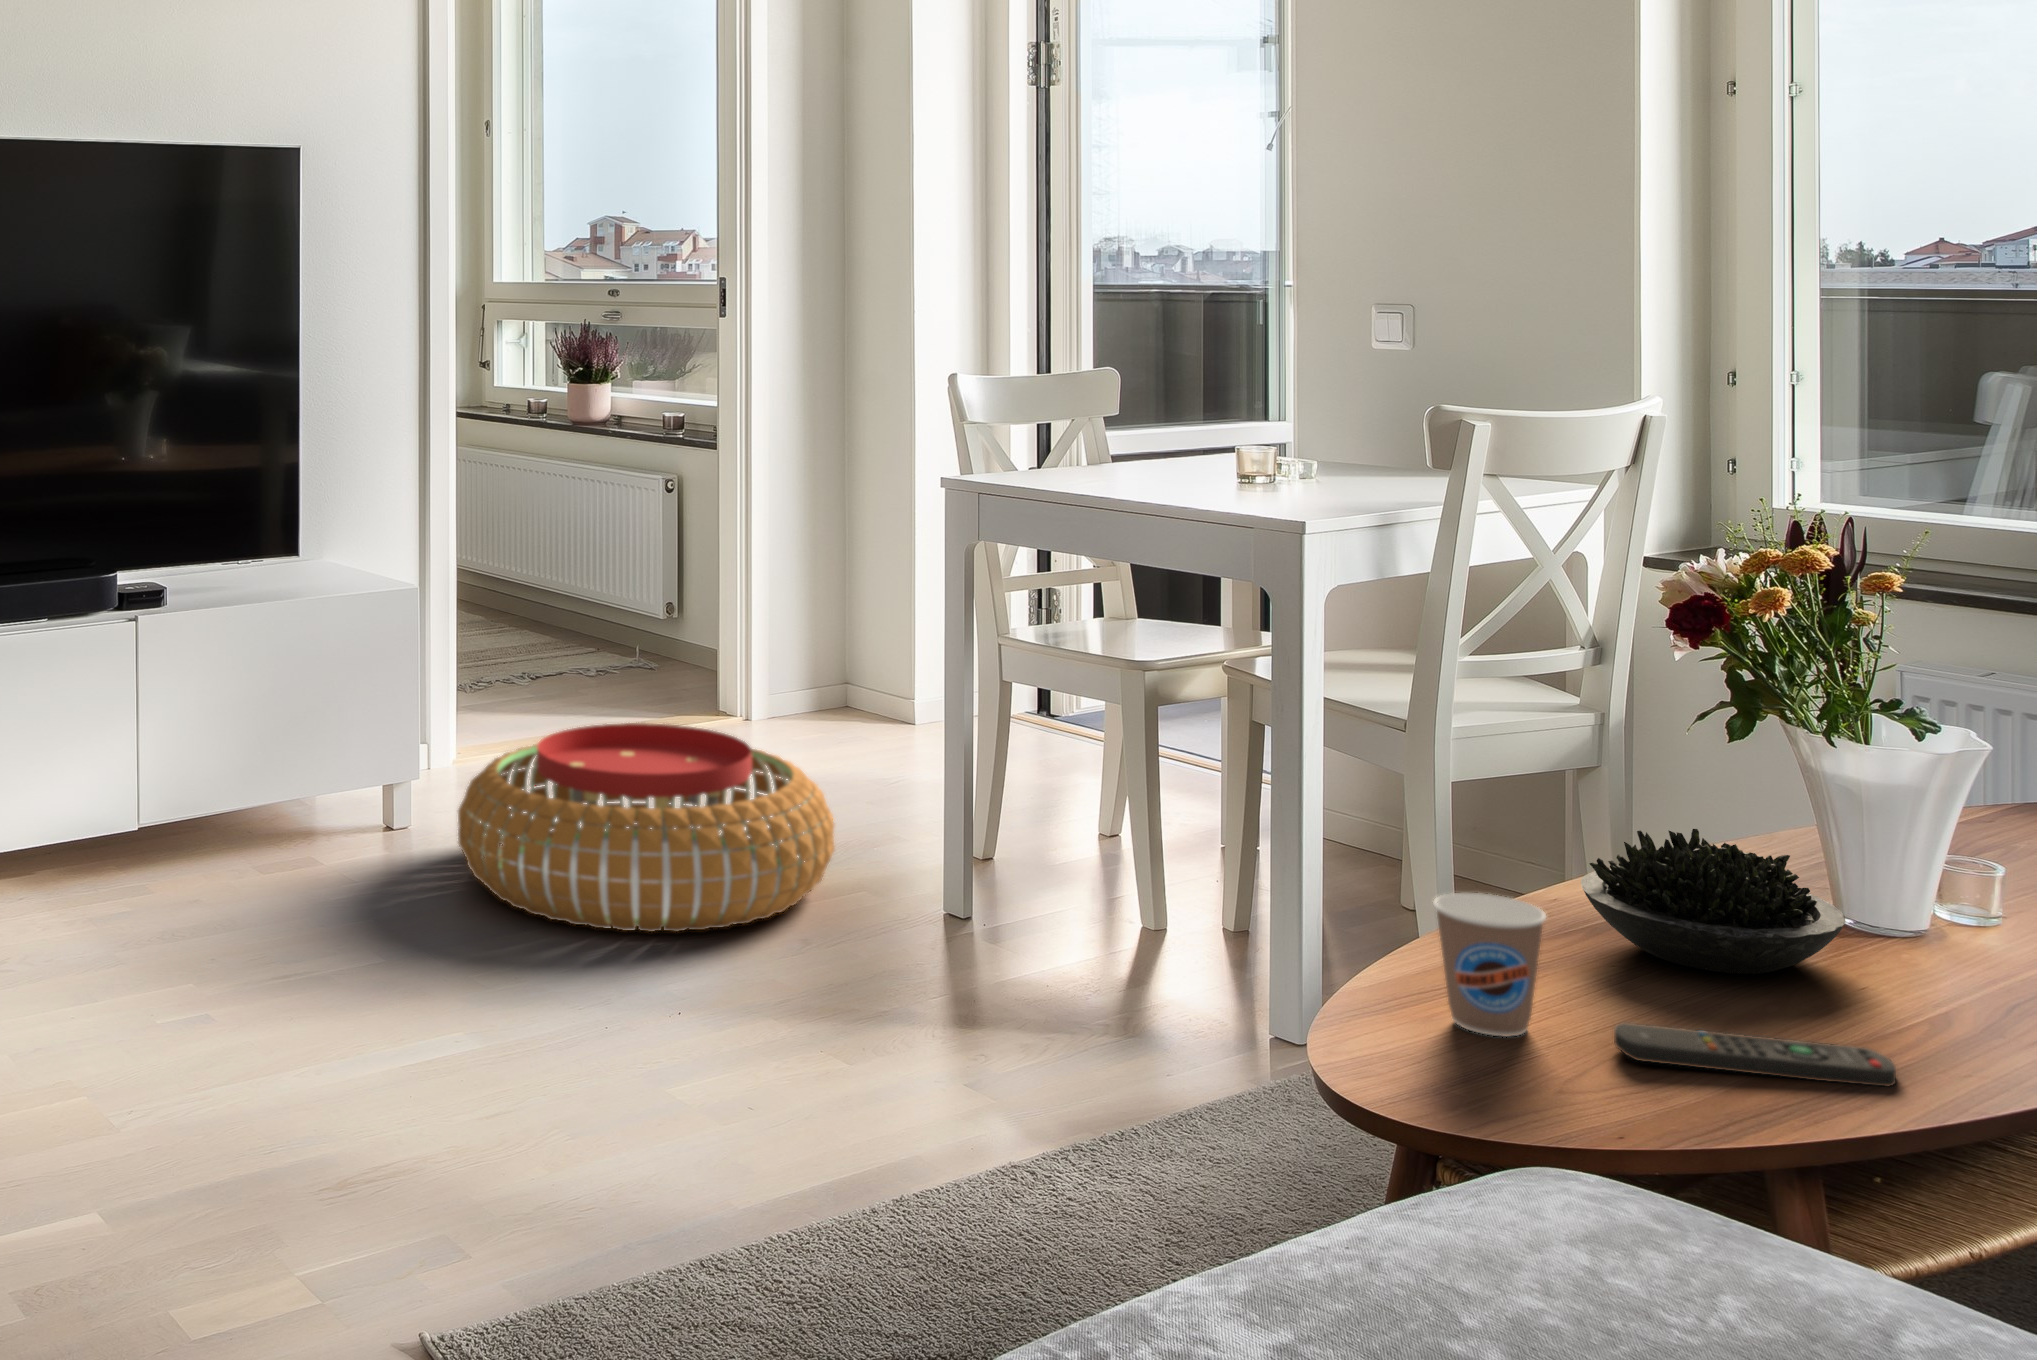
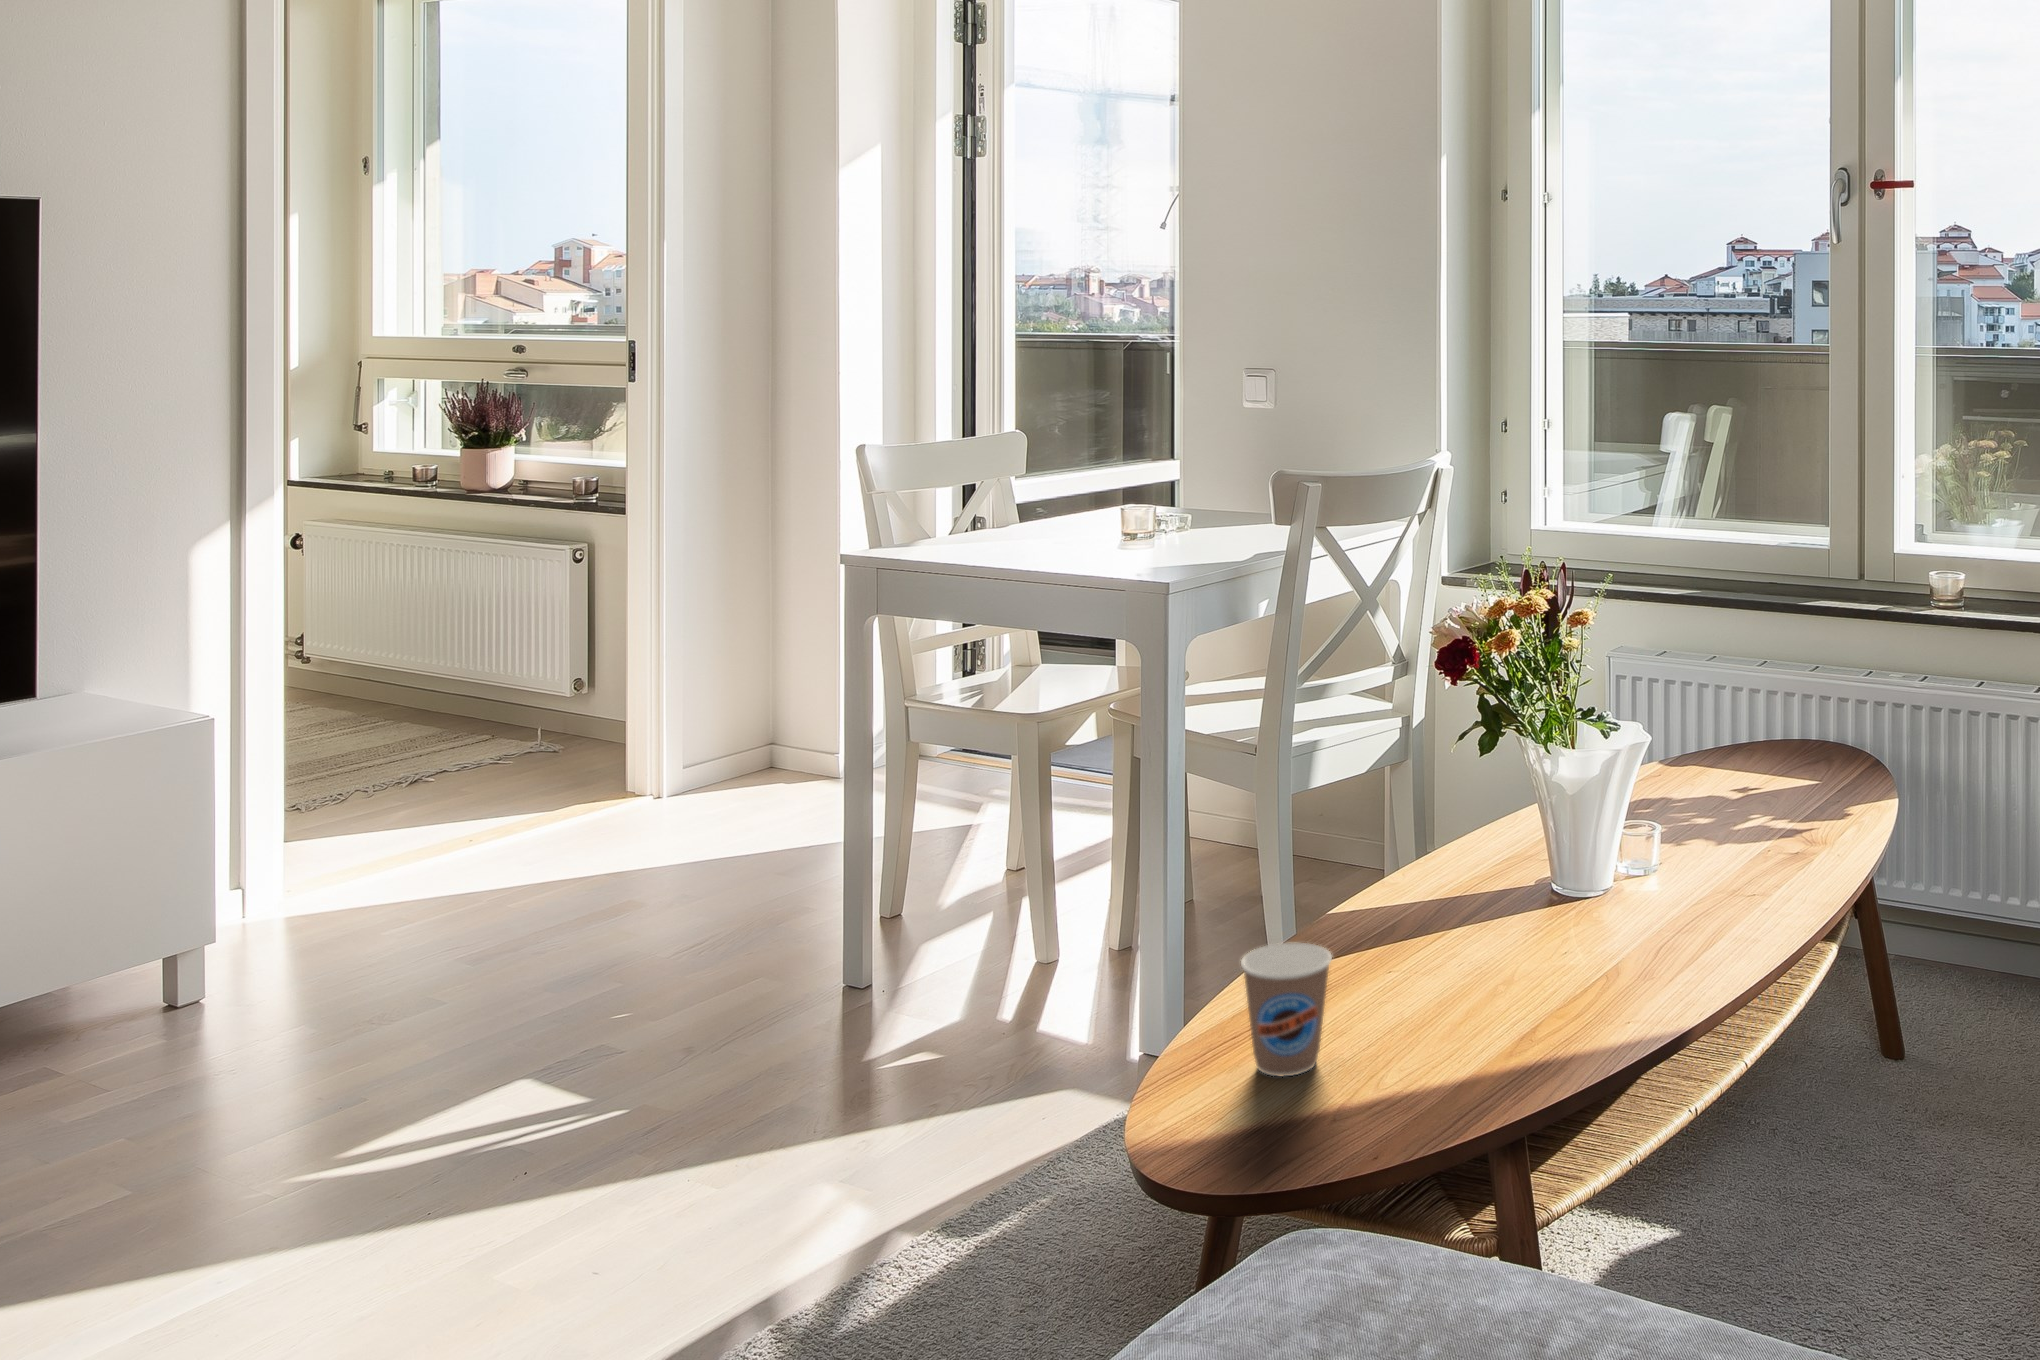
pouf: present [458,723,835,932] -> none [241,837,721,1096]
succulent plant: present [1581,829,1845,974] -> none [1369,840,1556,963]
remote control: present [1614,1023,1896,1086] -> none [1382,1021,1582,1077]

